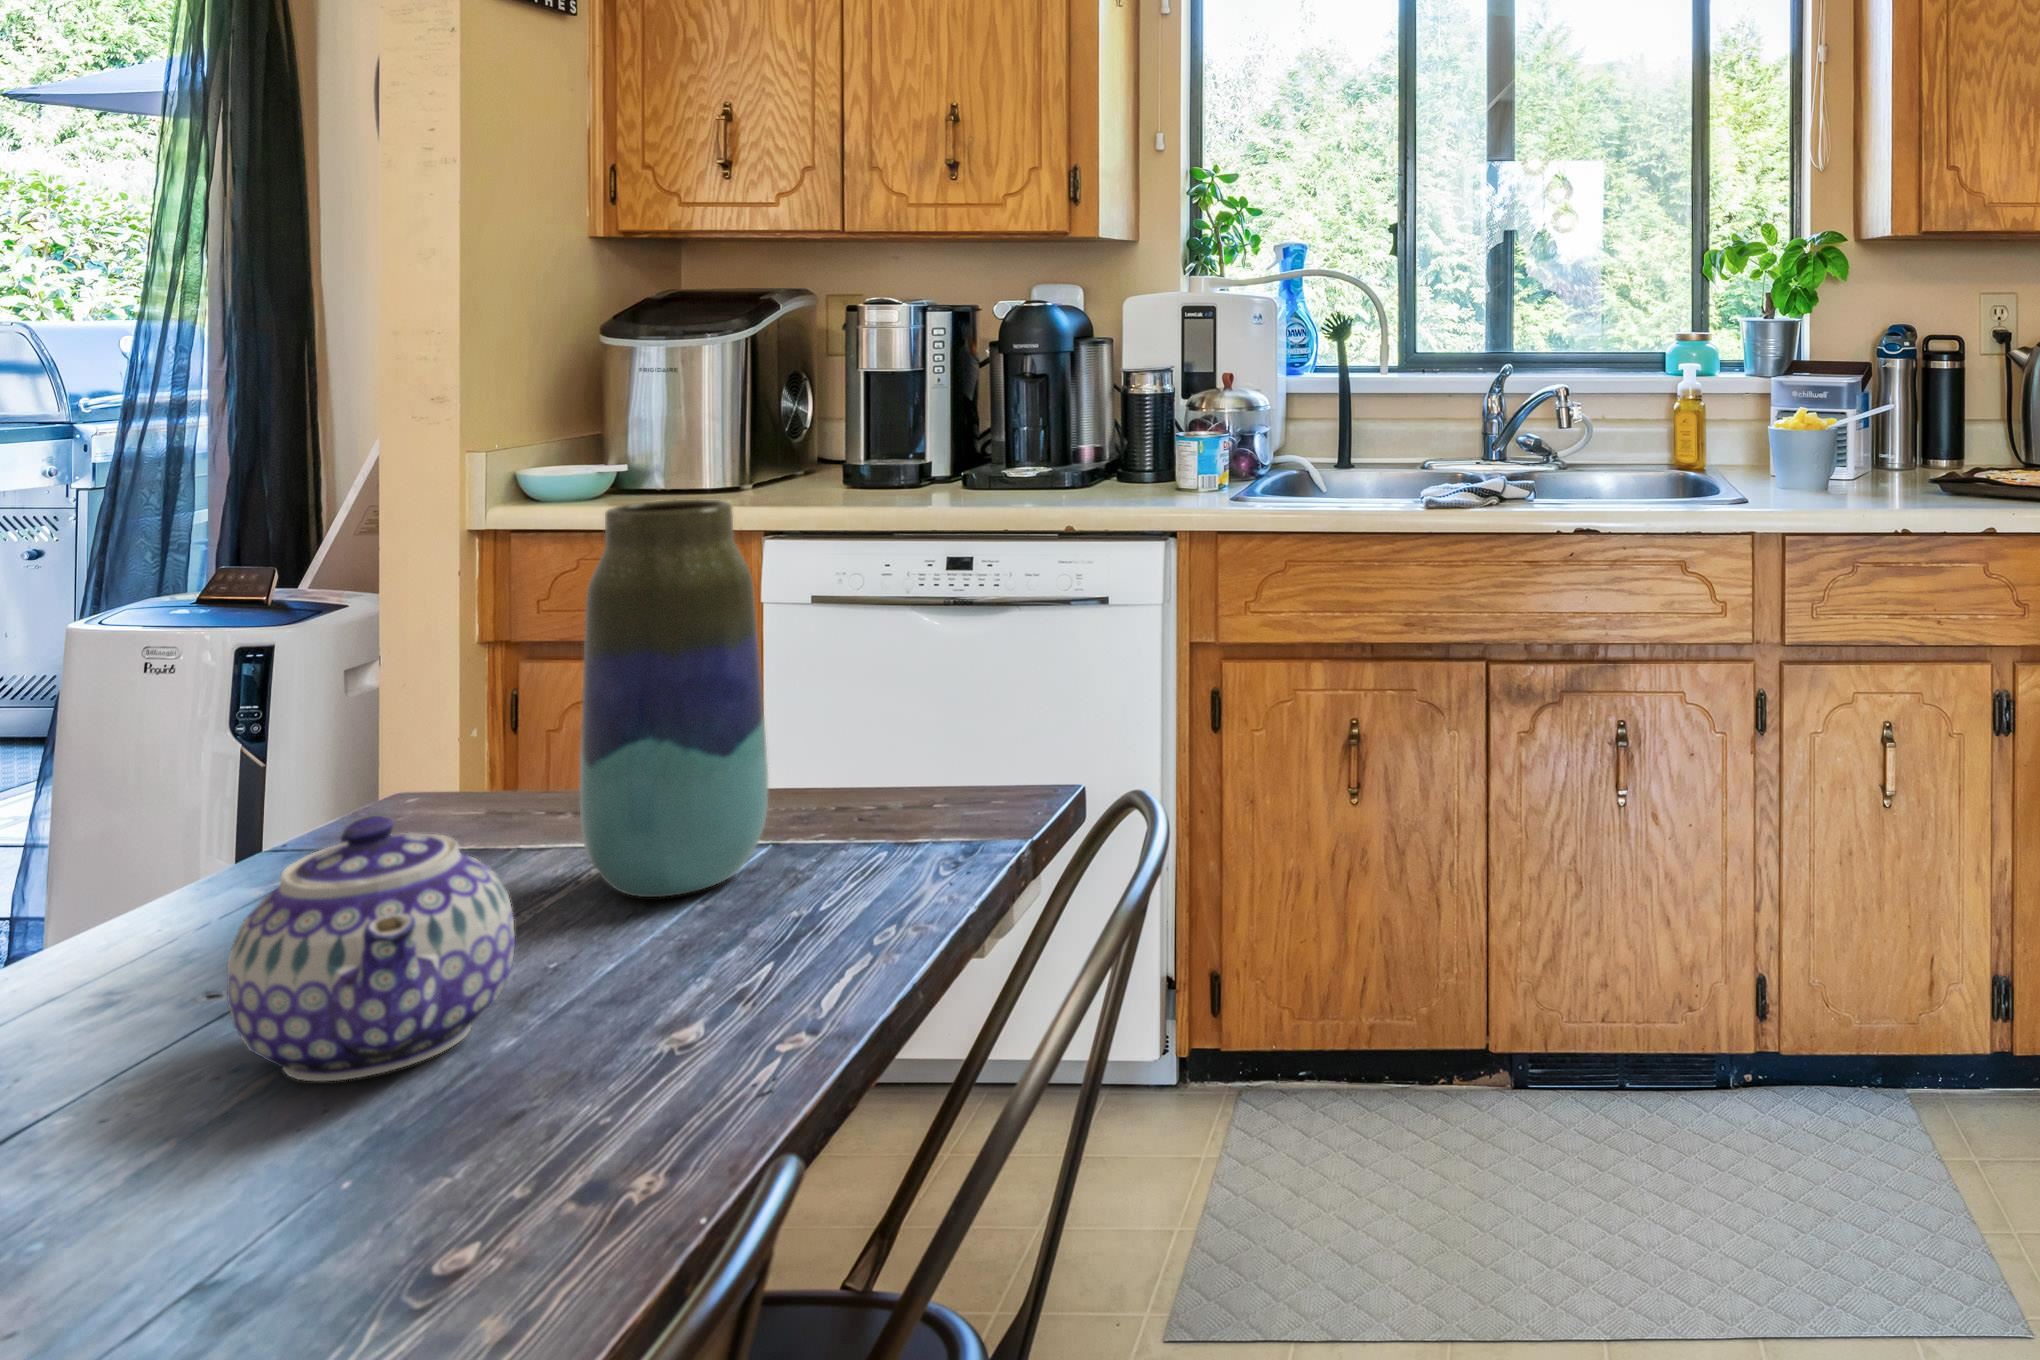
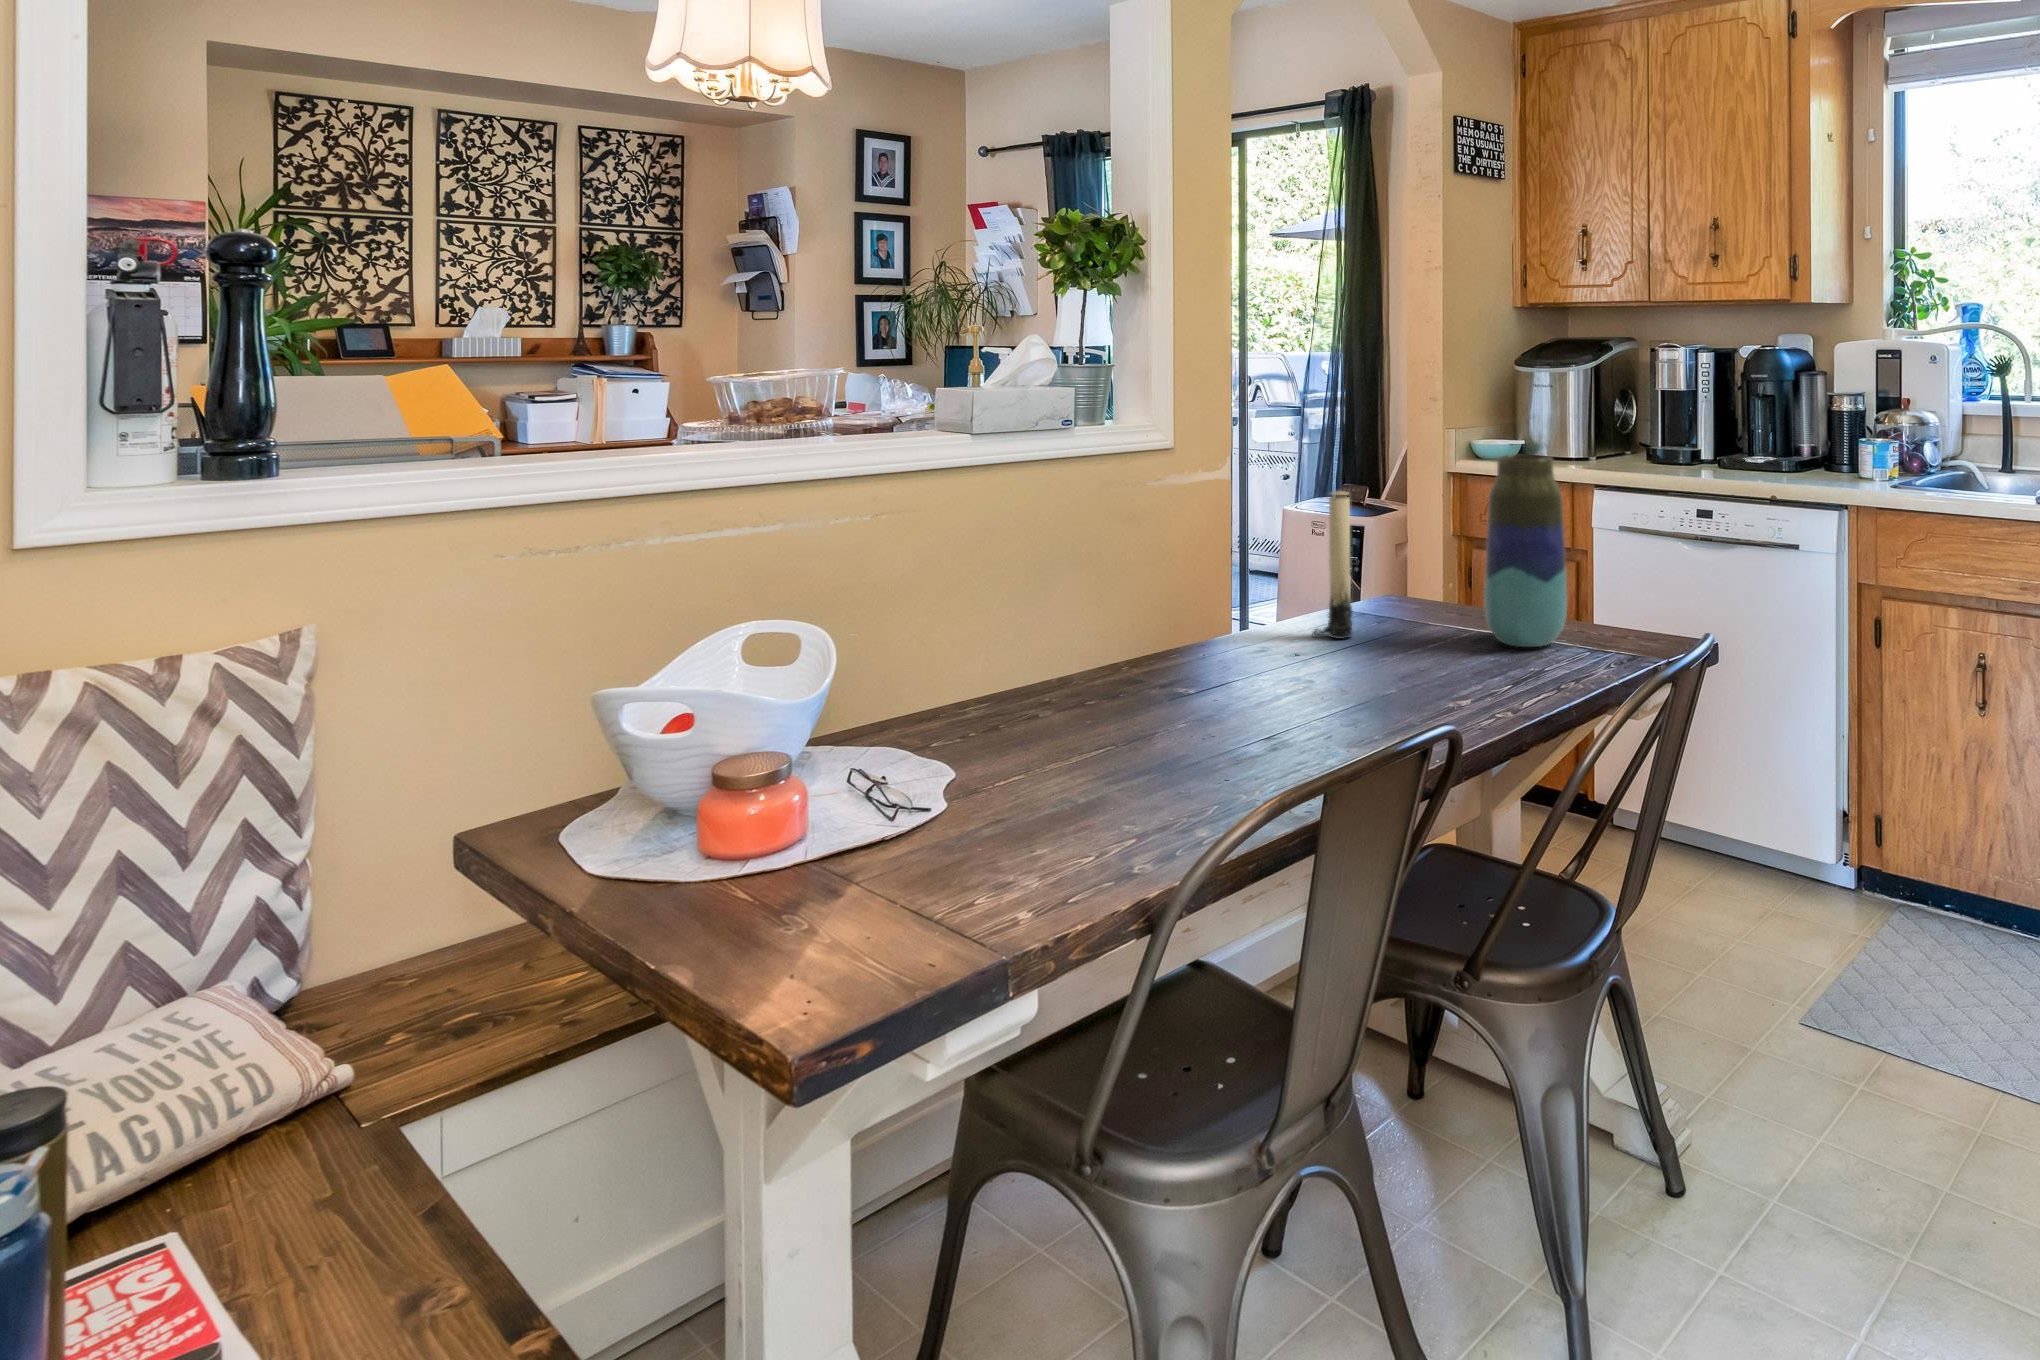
candle: none [102,618,228,977] -> present [1312,491,1352,639]
teapot: present [227,816,515,1081] -> none [1356,577,1455,682]

